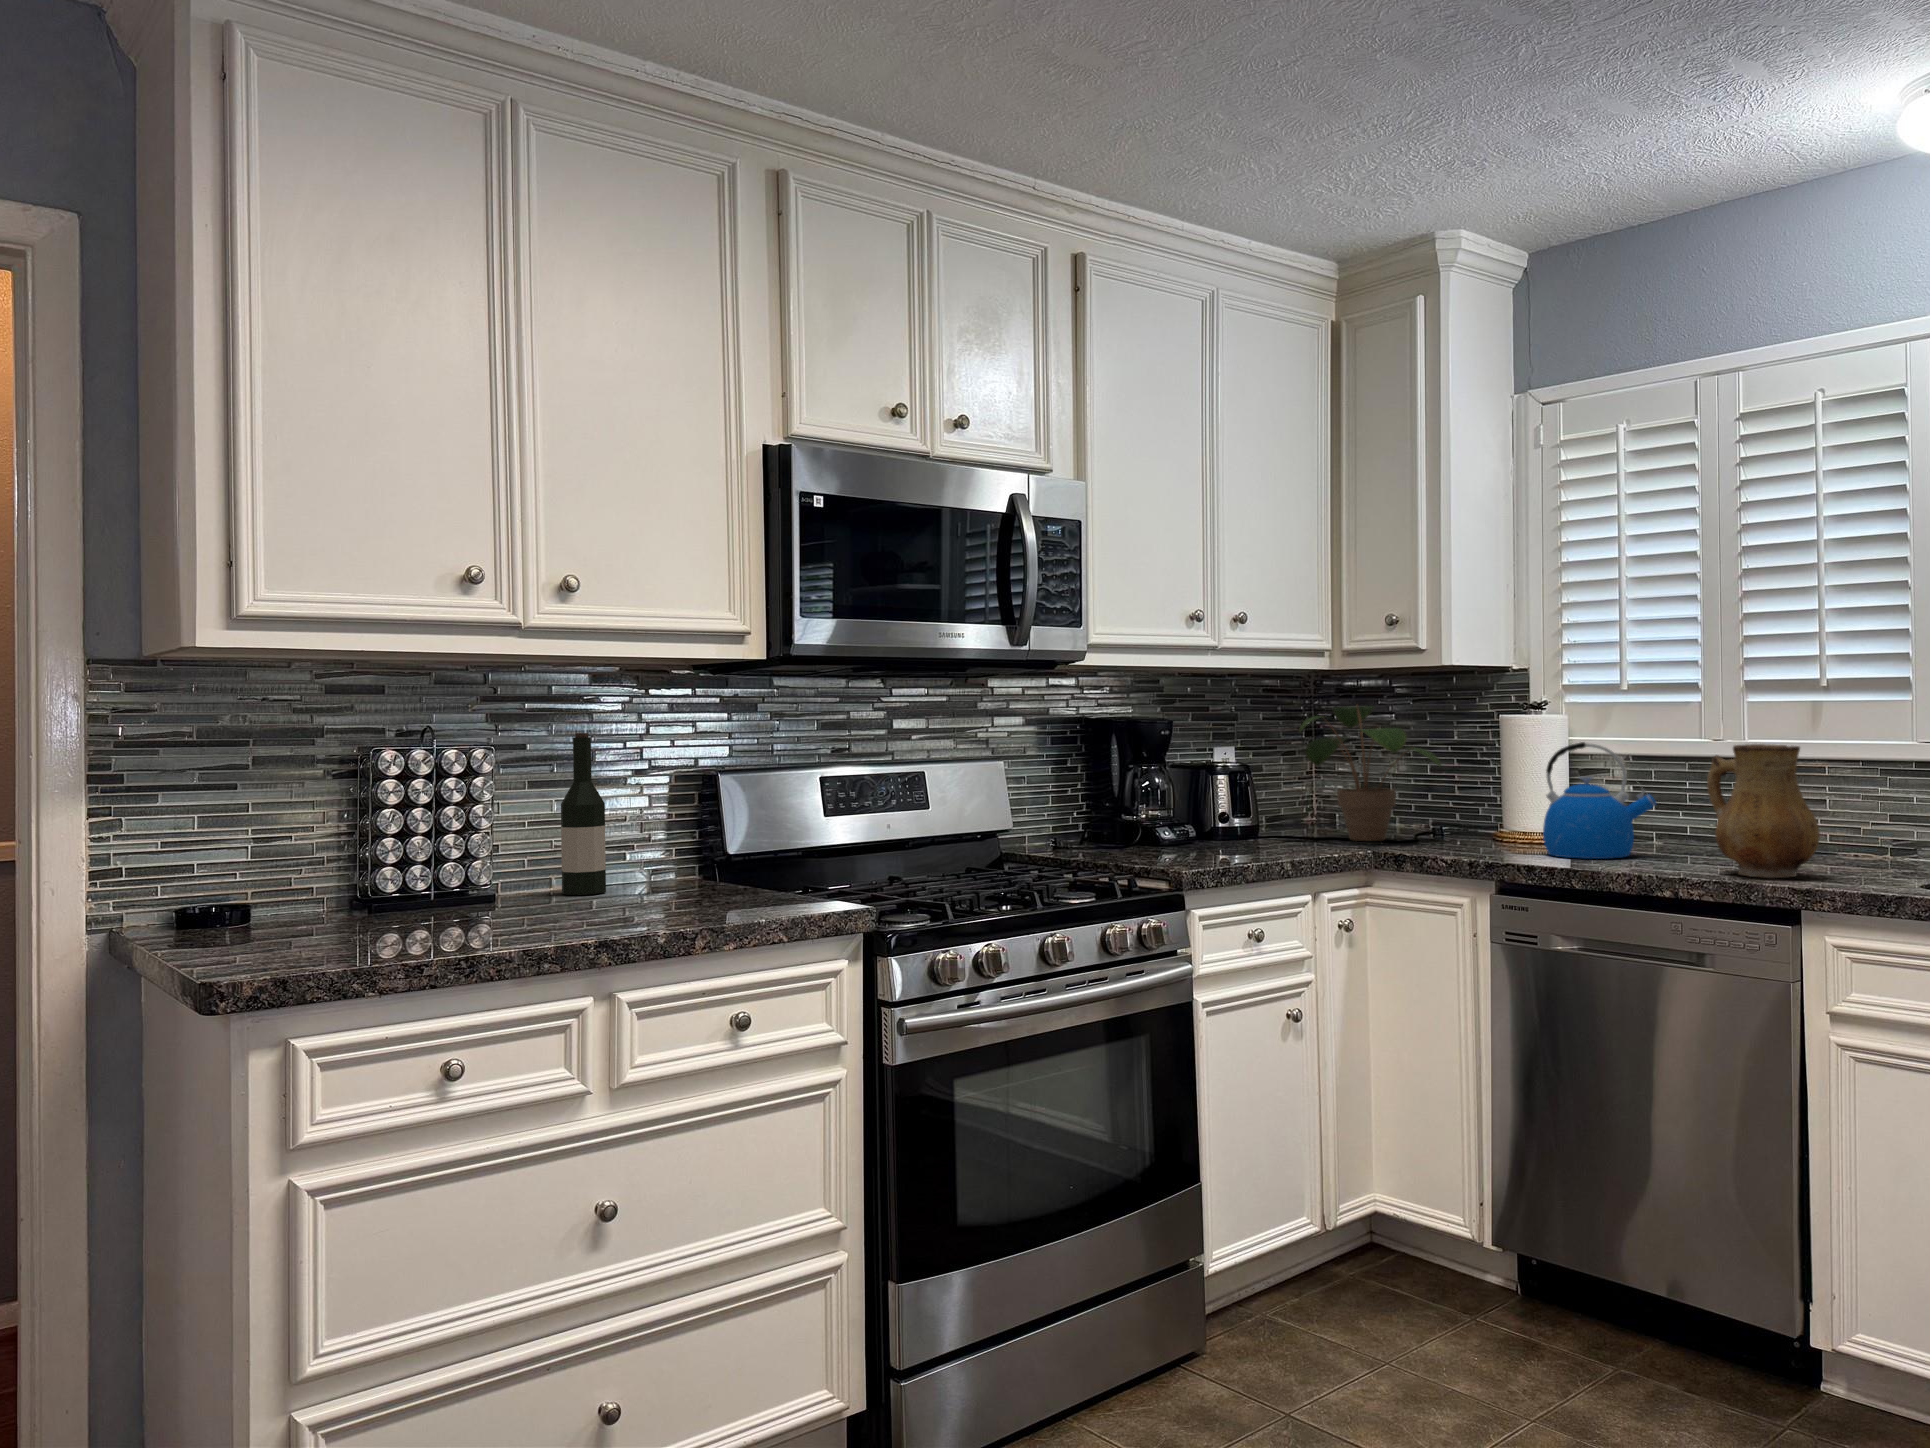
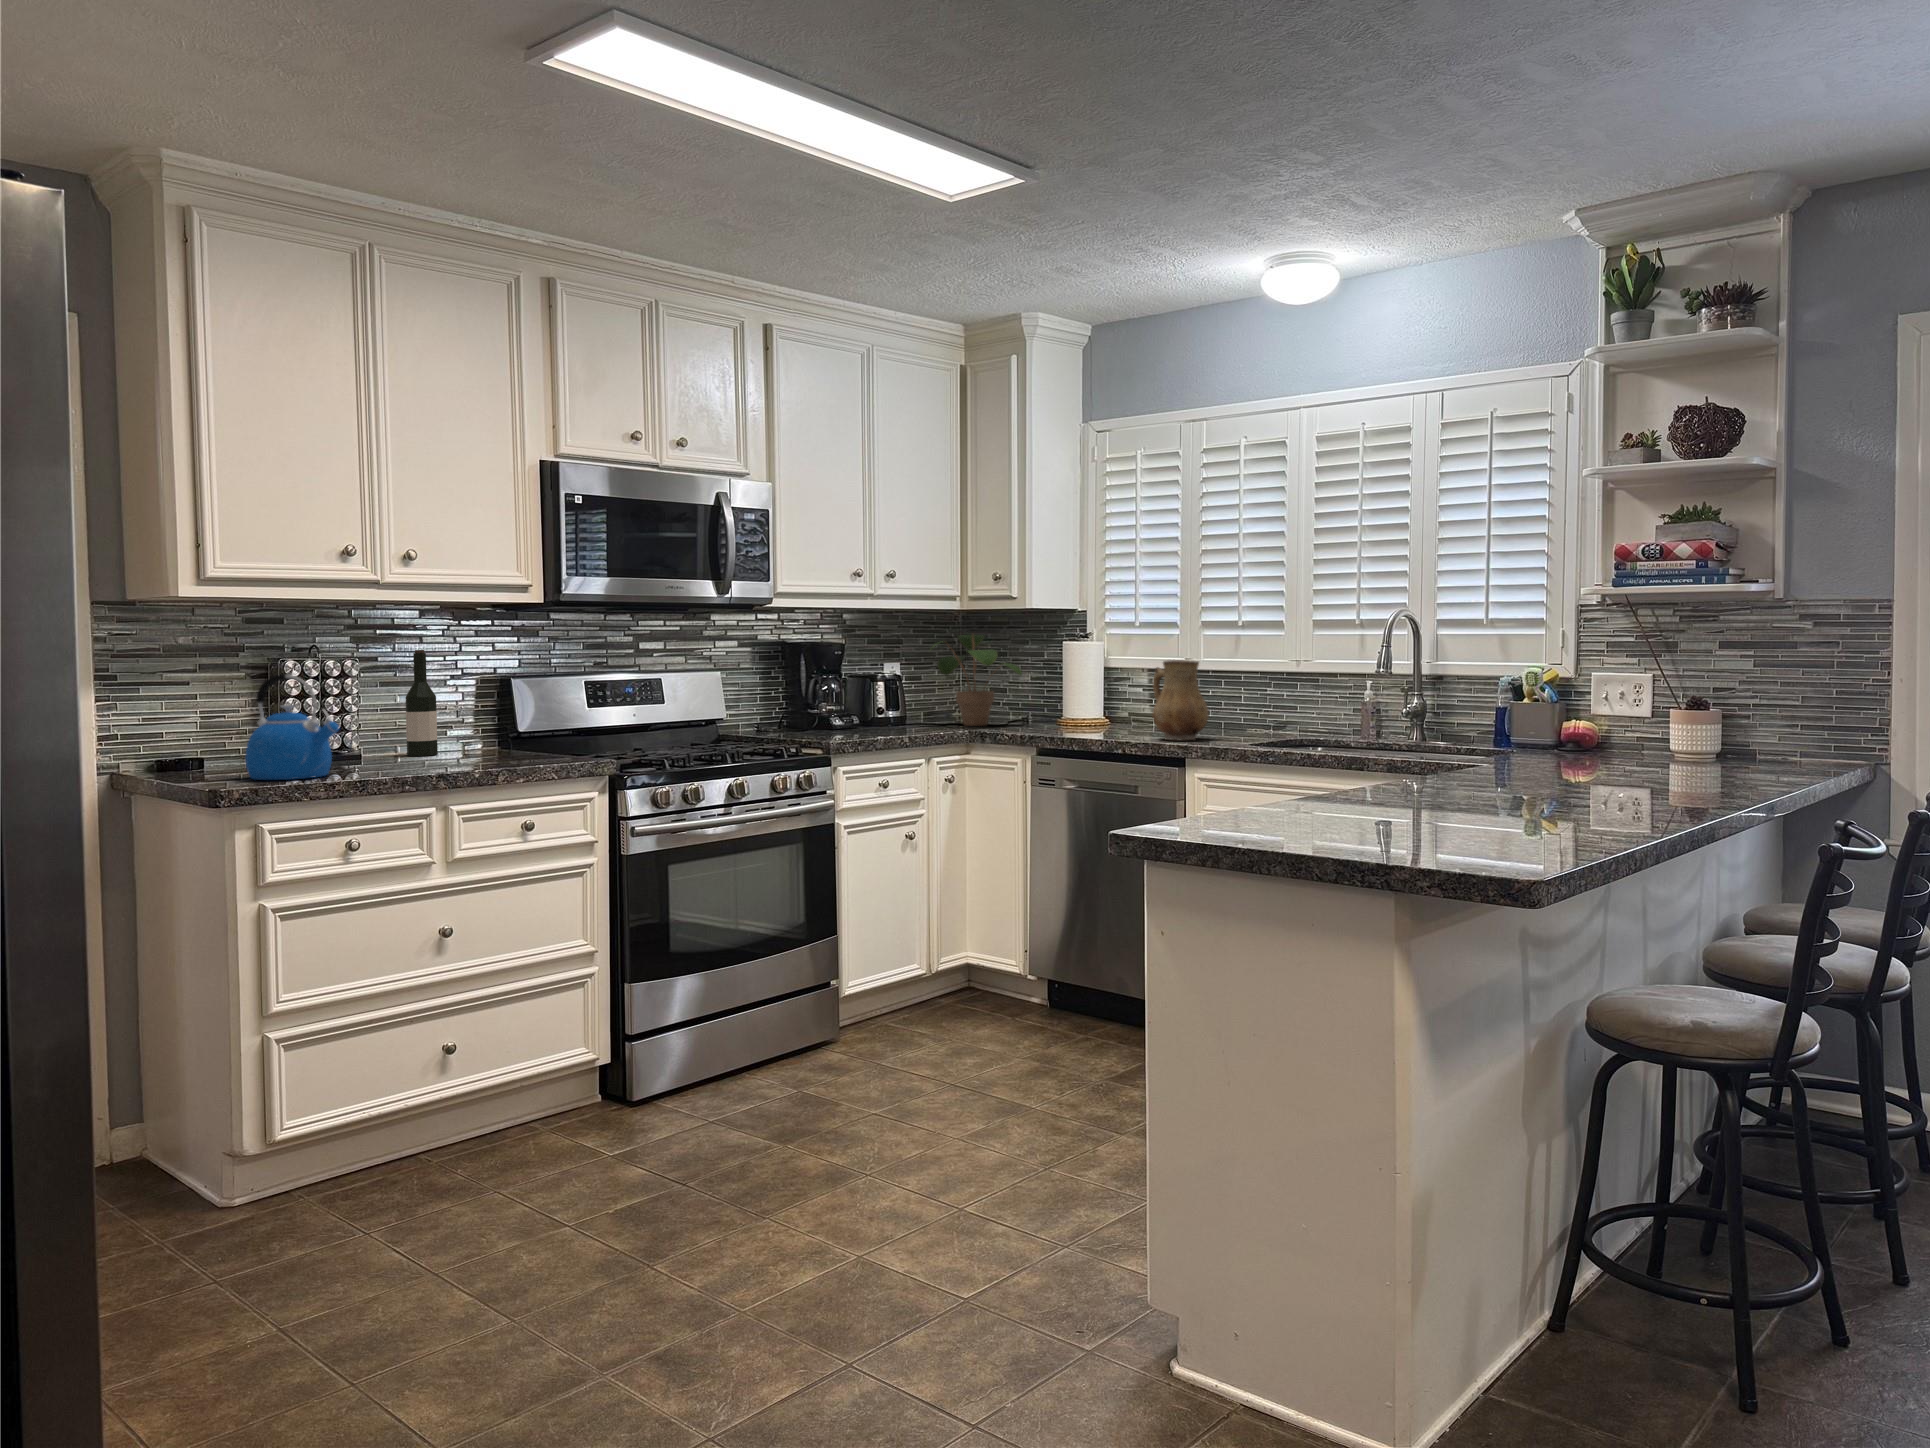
kettle: present [1543,742,1656,859] -> present [245,674,339,780]

